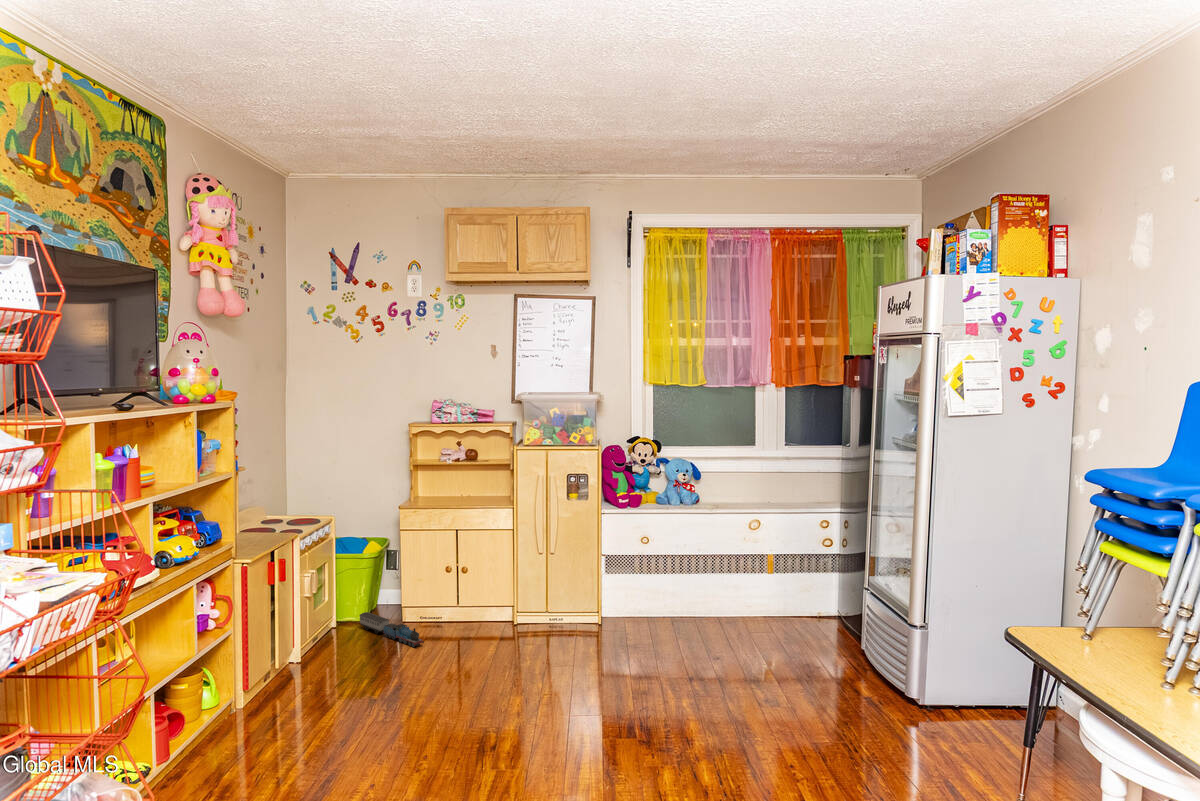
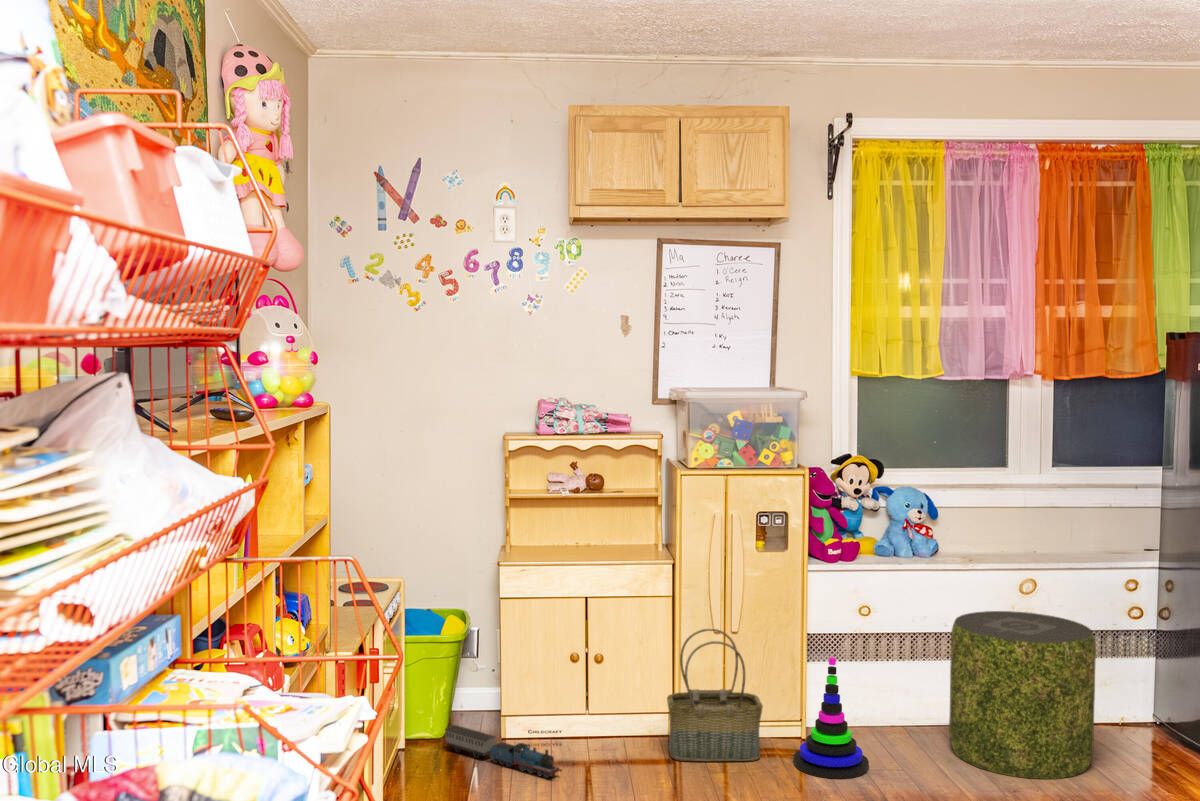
pouf: none [691,541,782,651] -> present [949,611,1096,779]
basket: none [502,550,564,638] -> present [667,628,763,761]
stacking toy: none [581,570,630,650] -> present [793,657,869,779]

